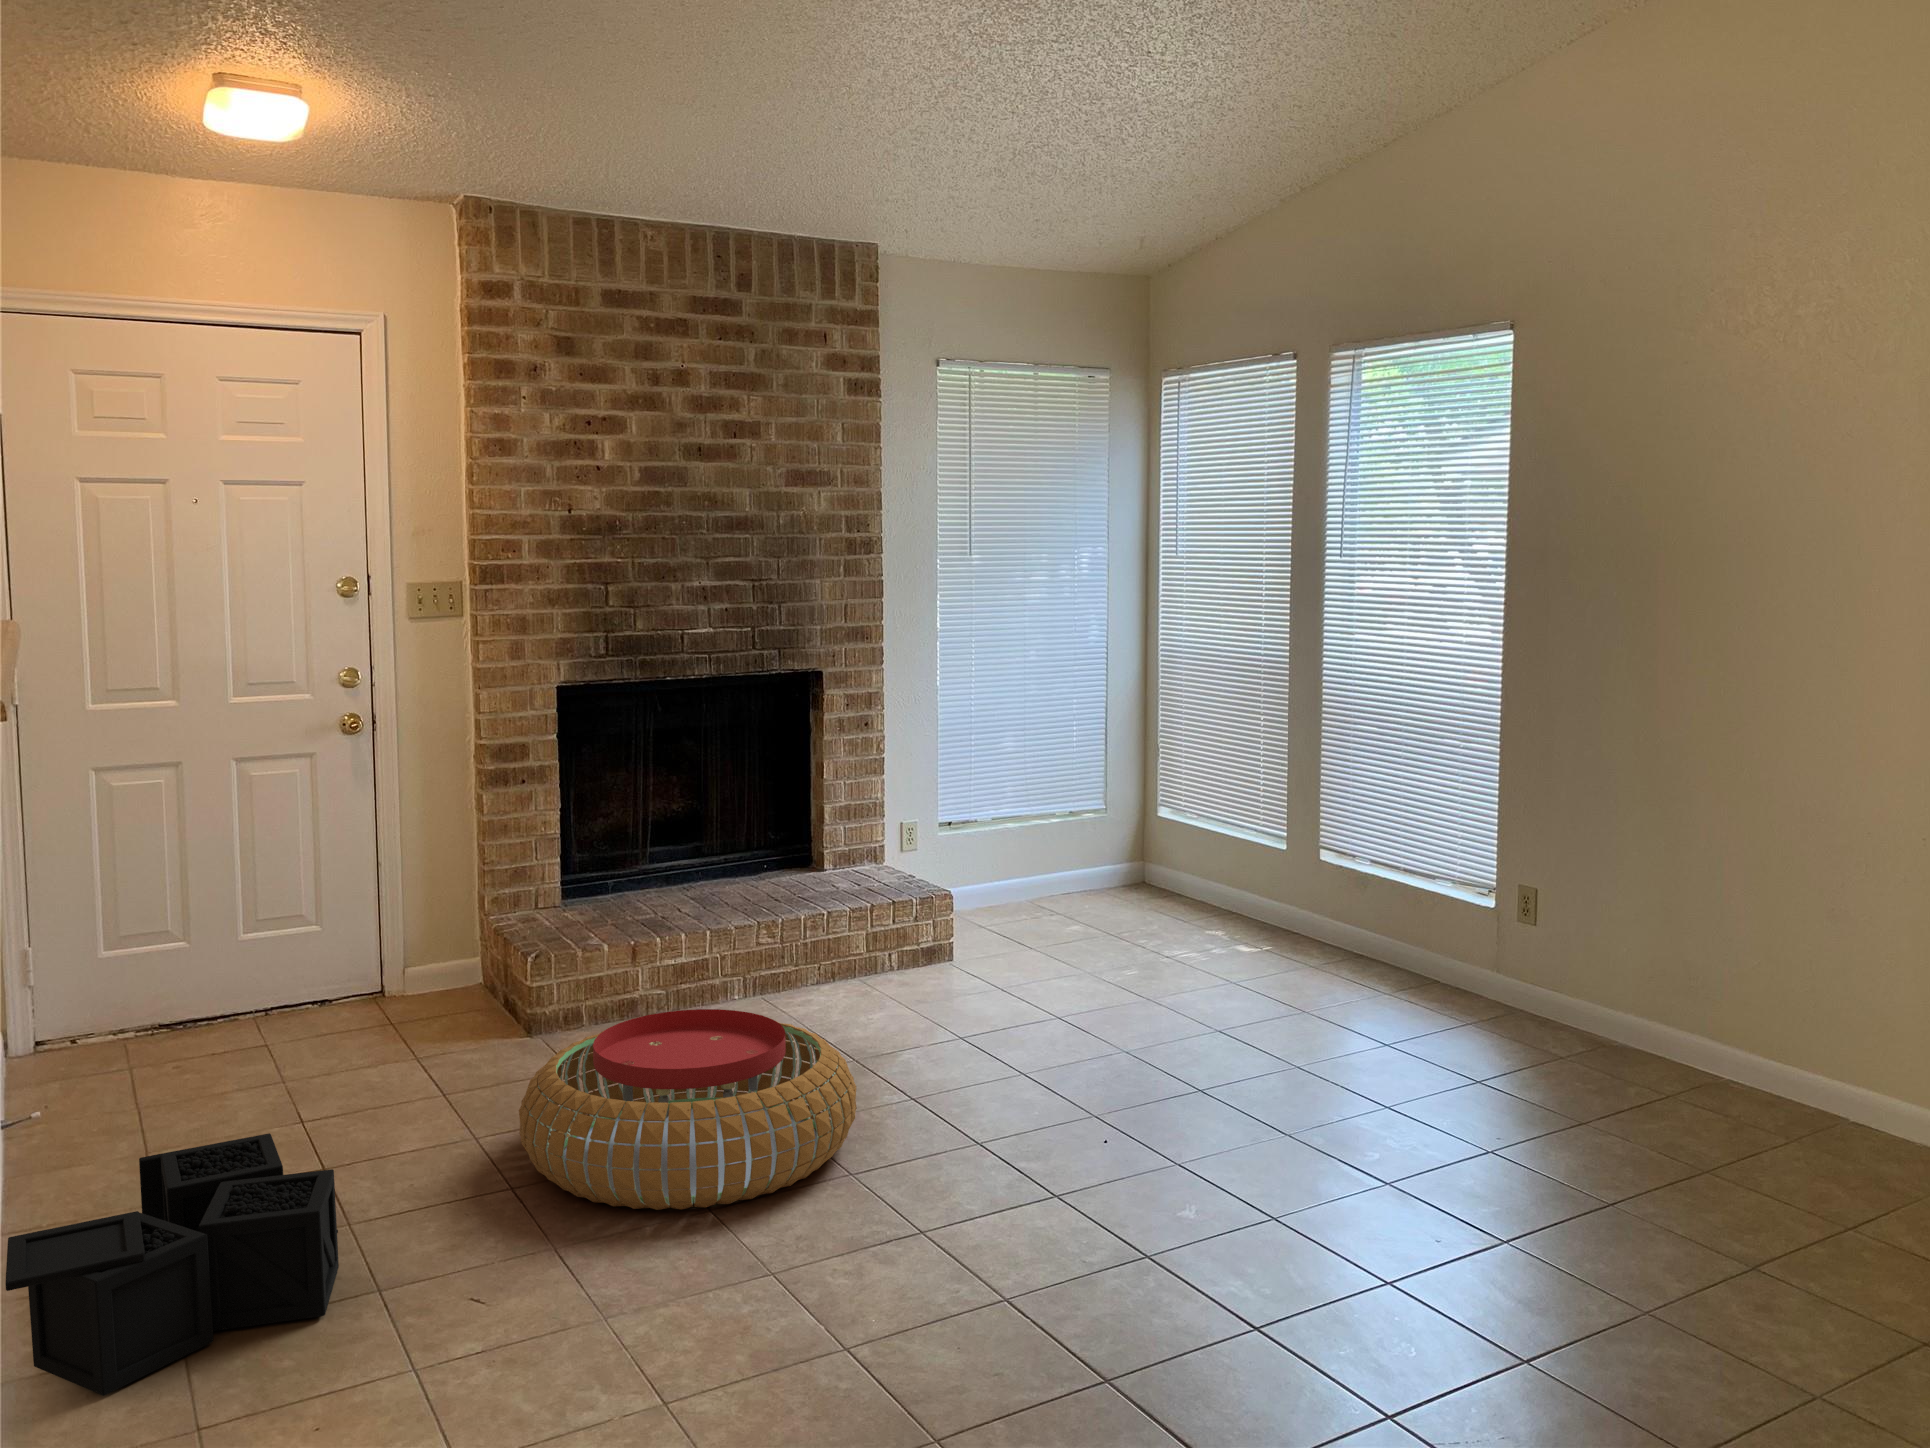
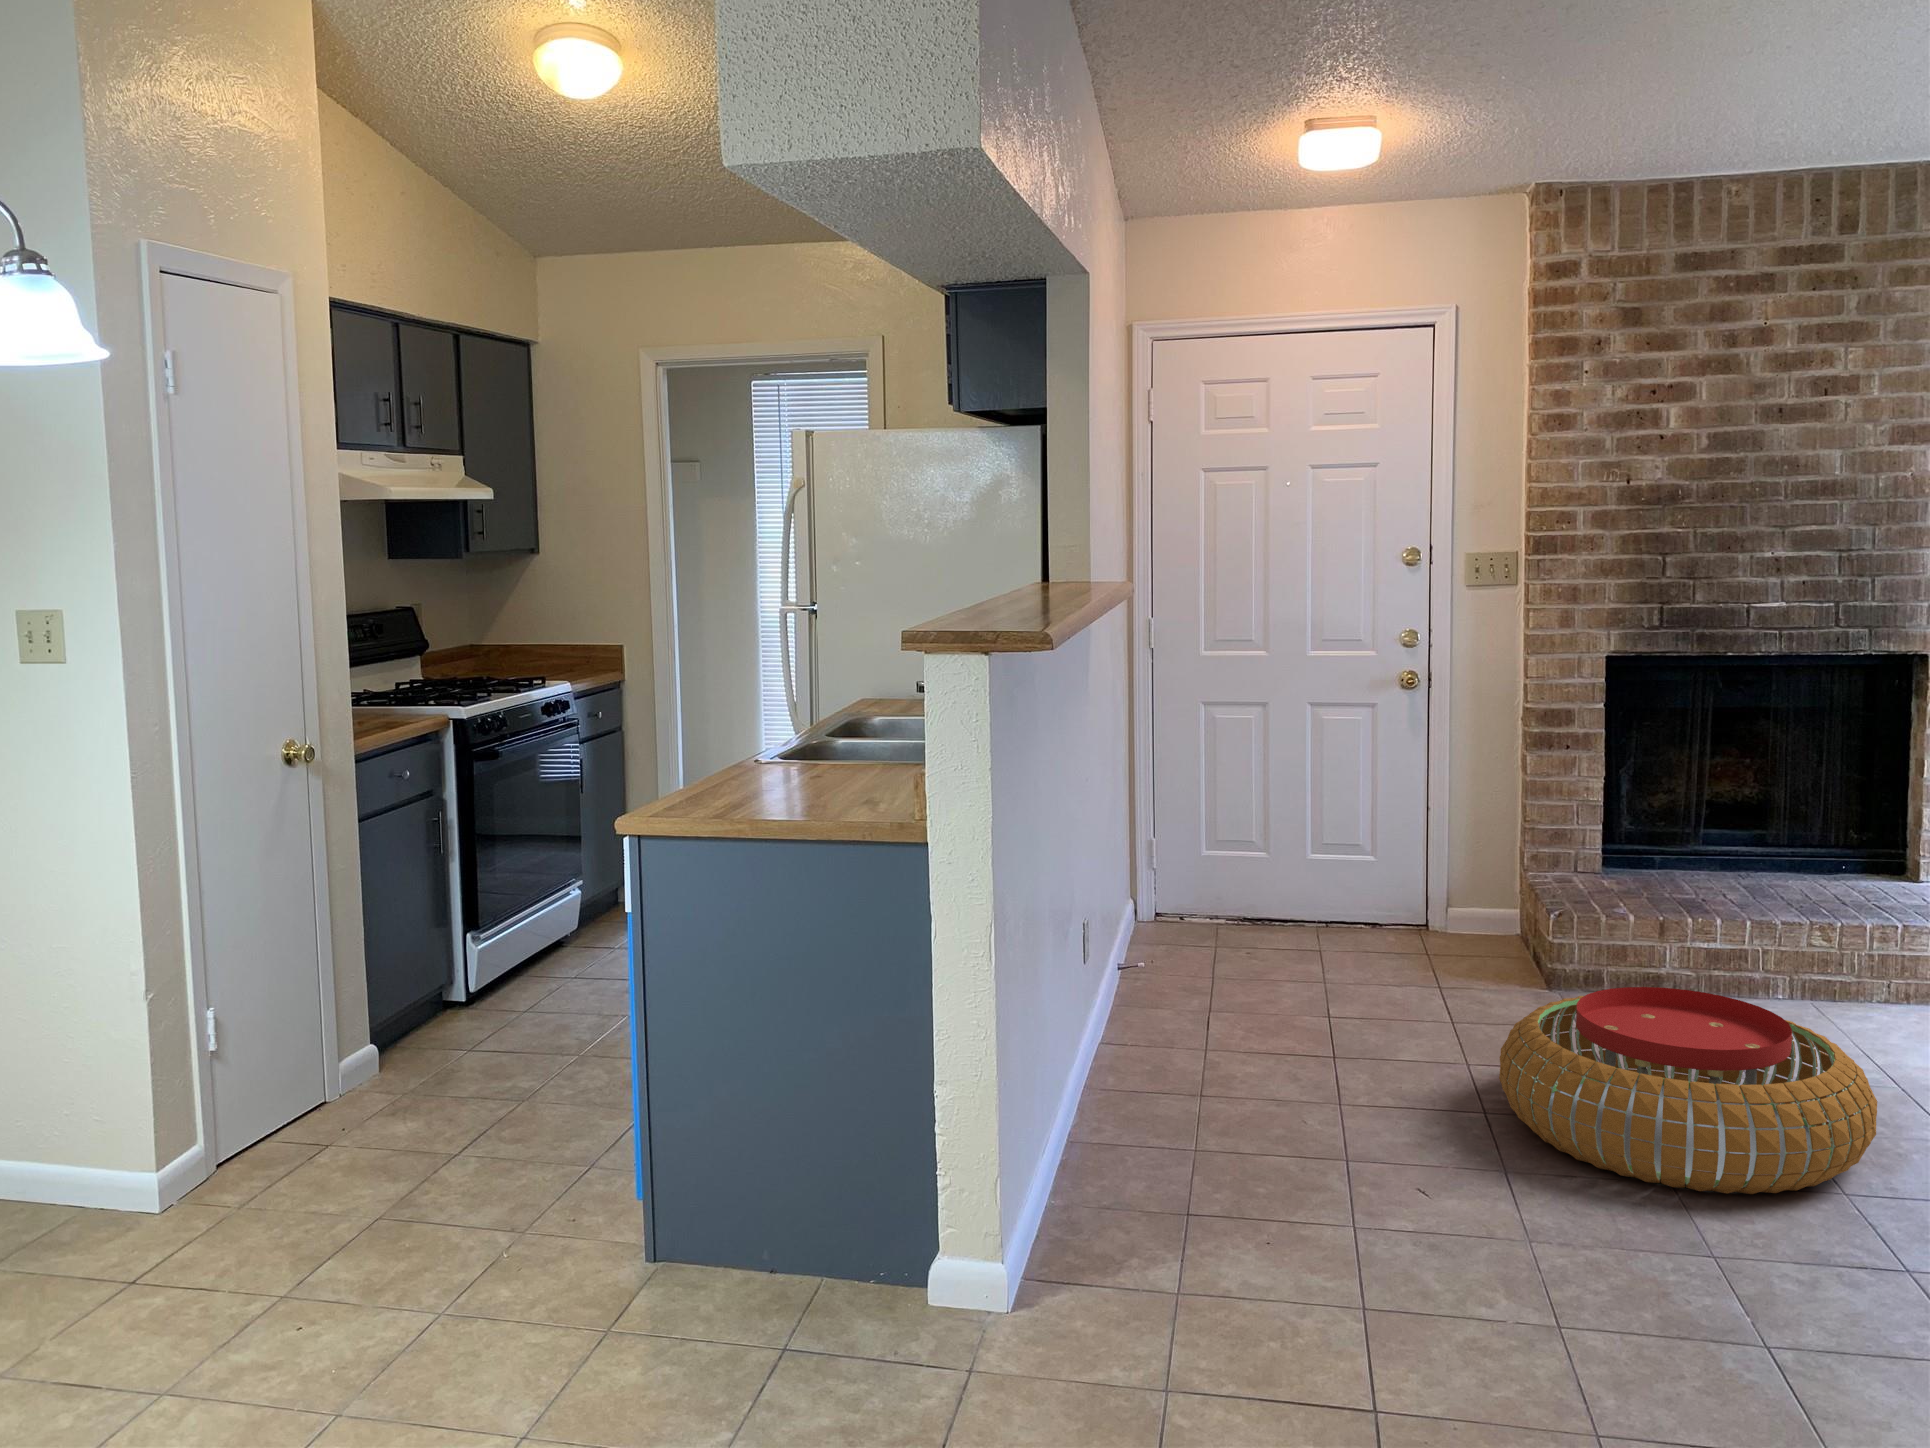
storage bin: present [5,1133,339,1396] -> none [1074,1012,1329,1181]

